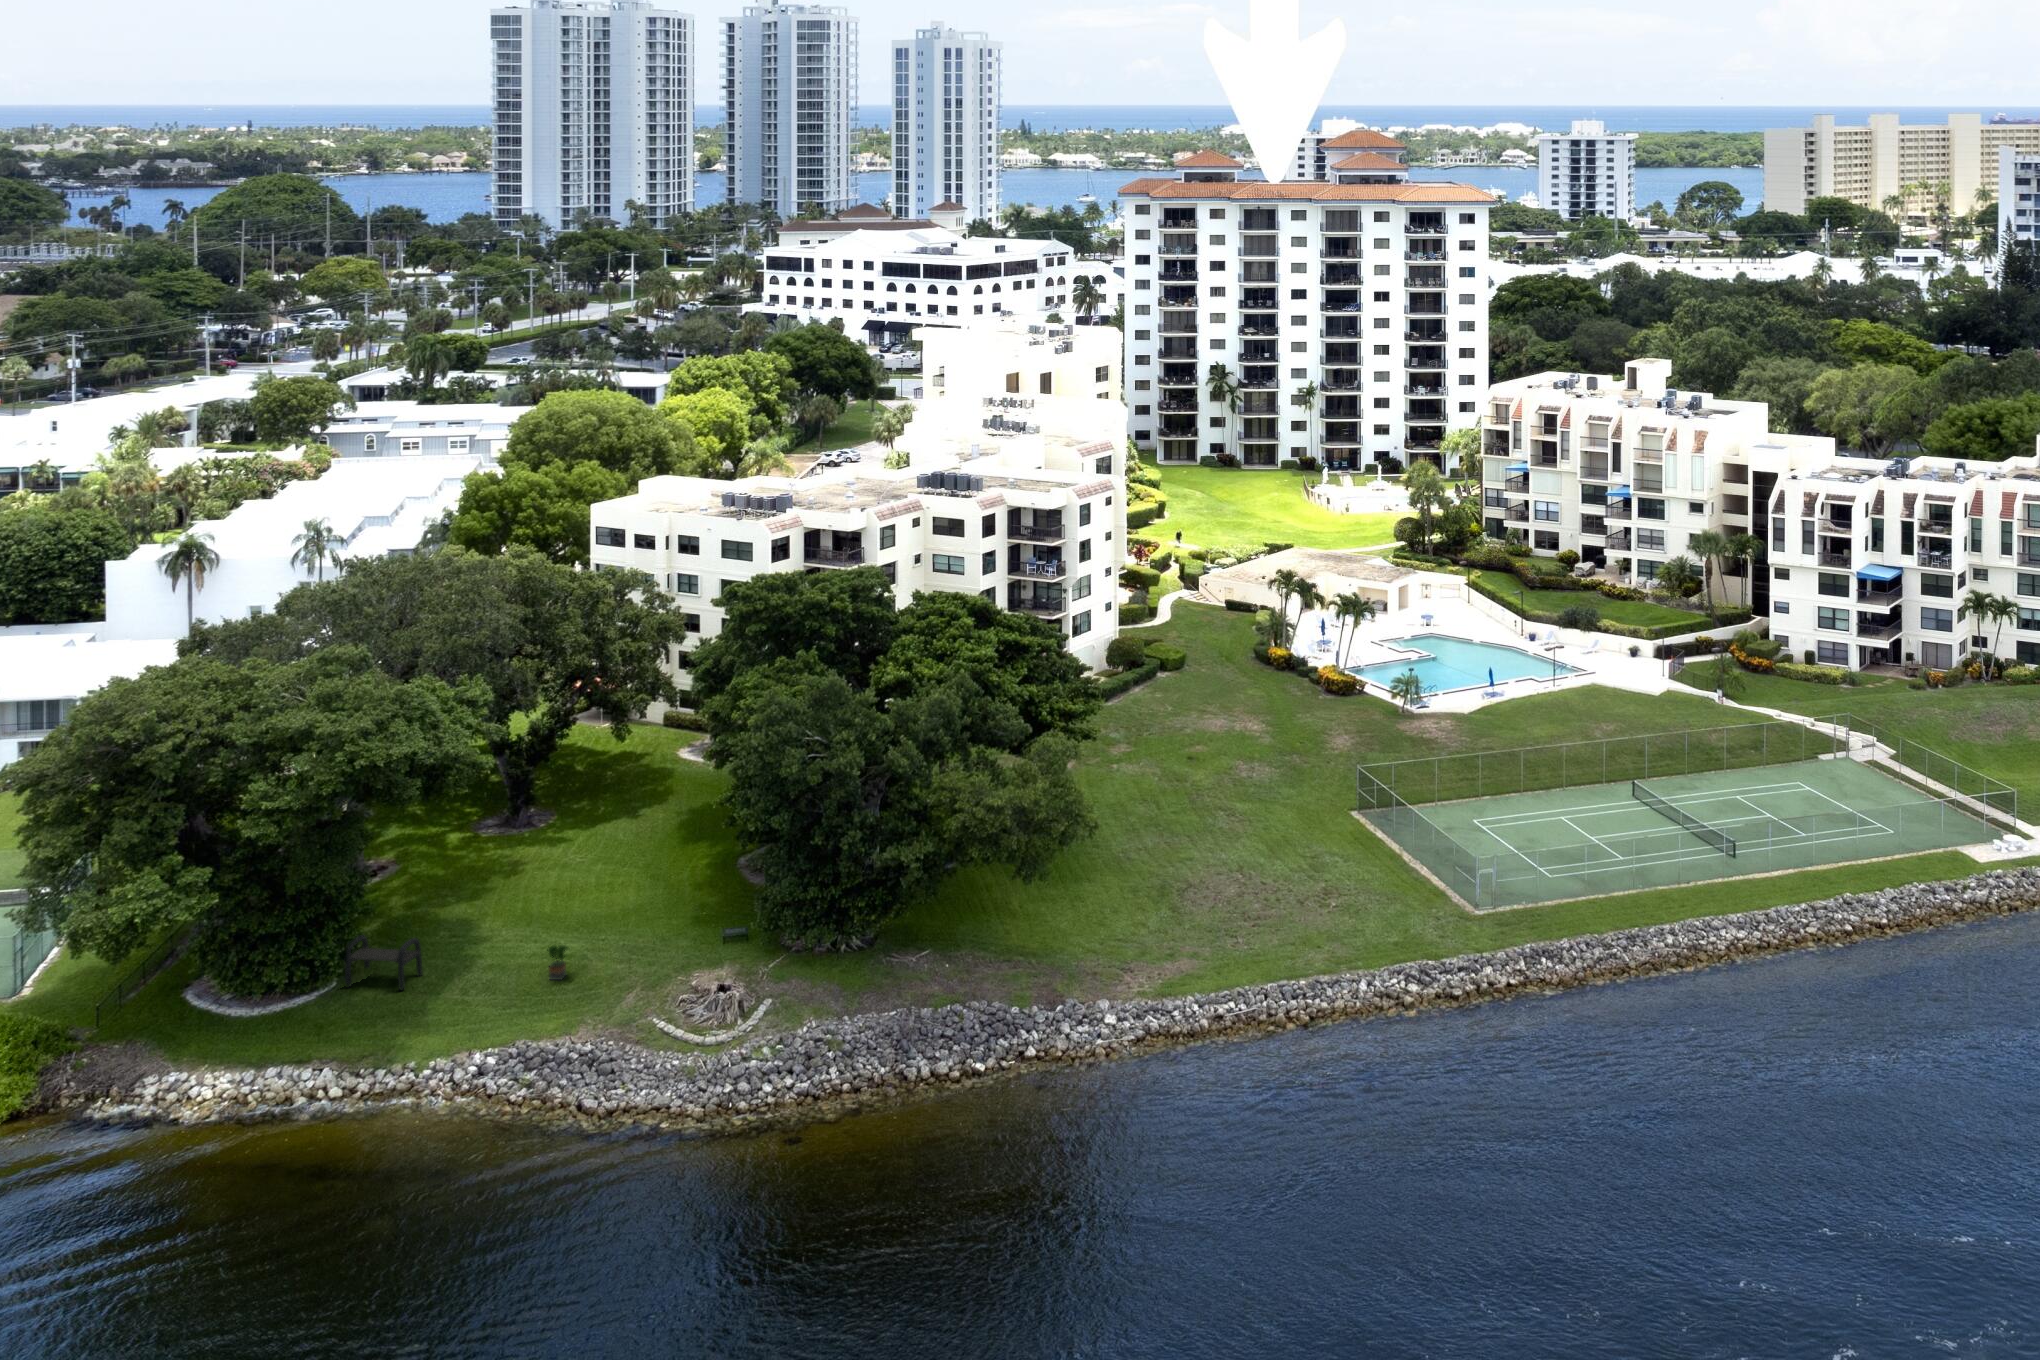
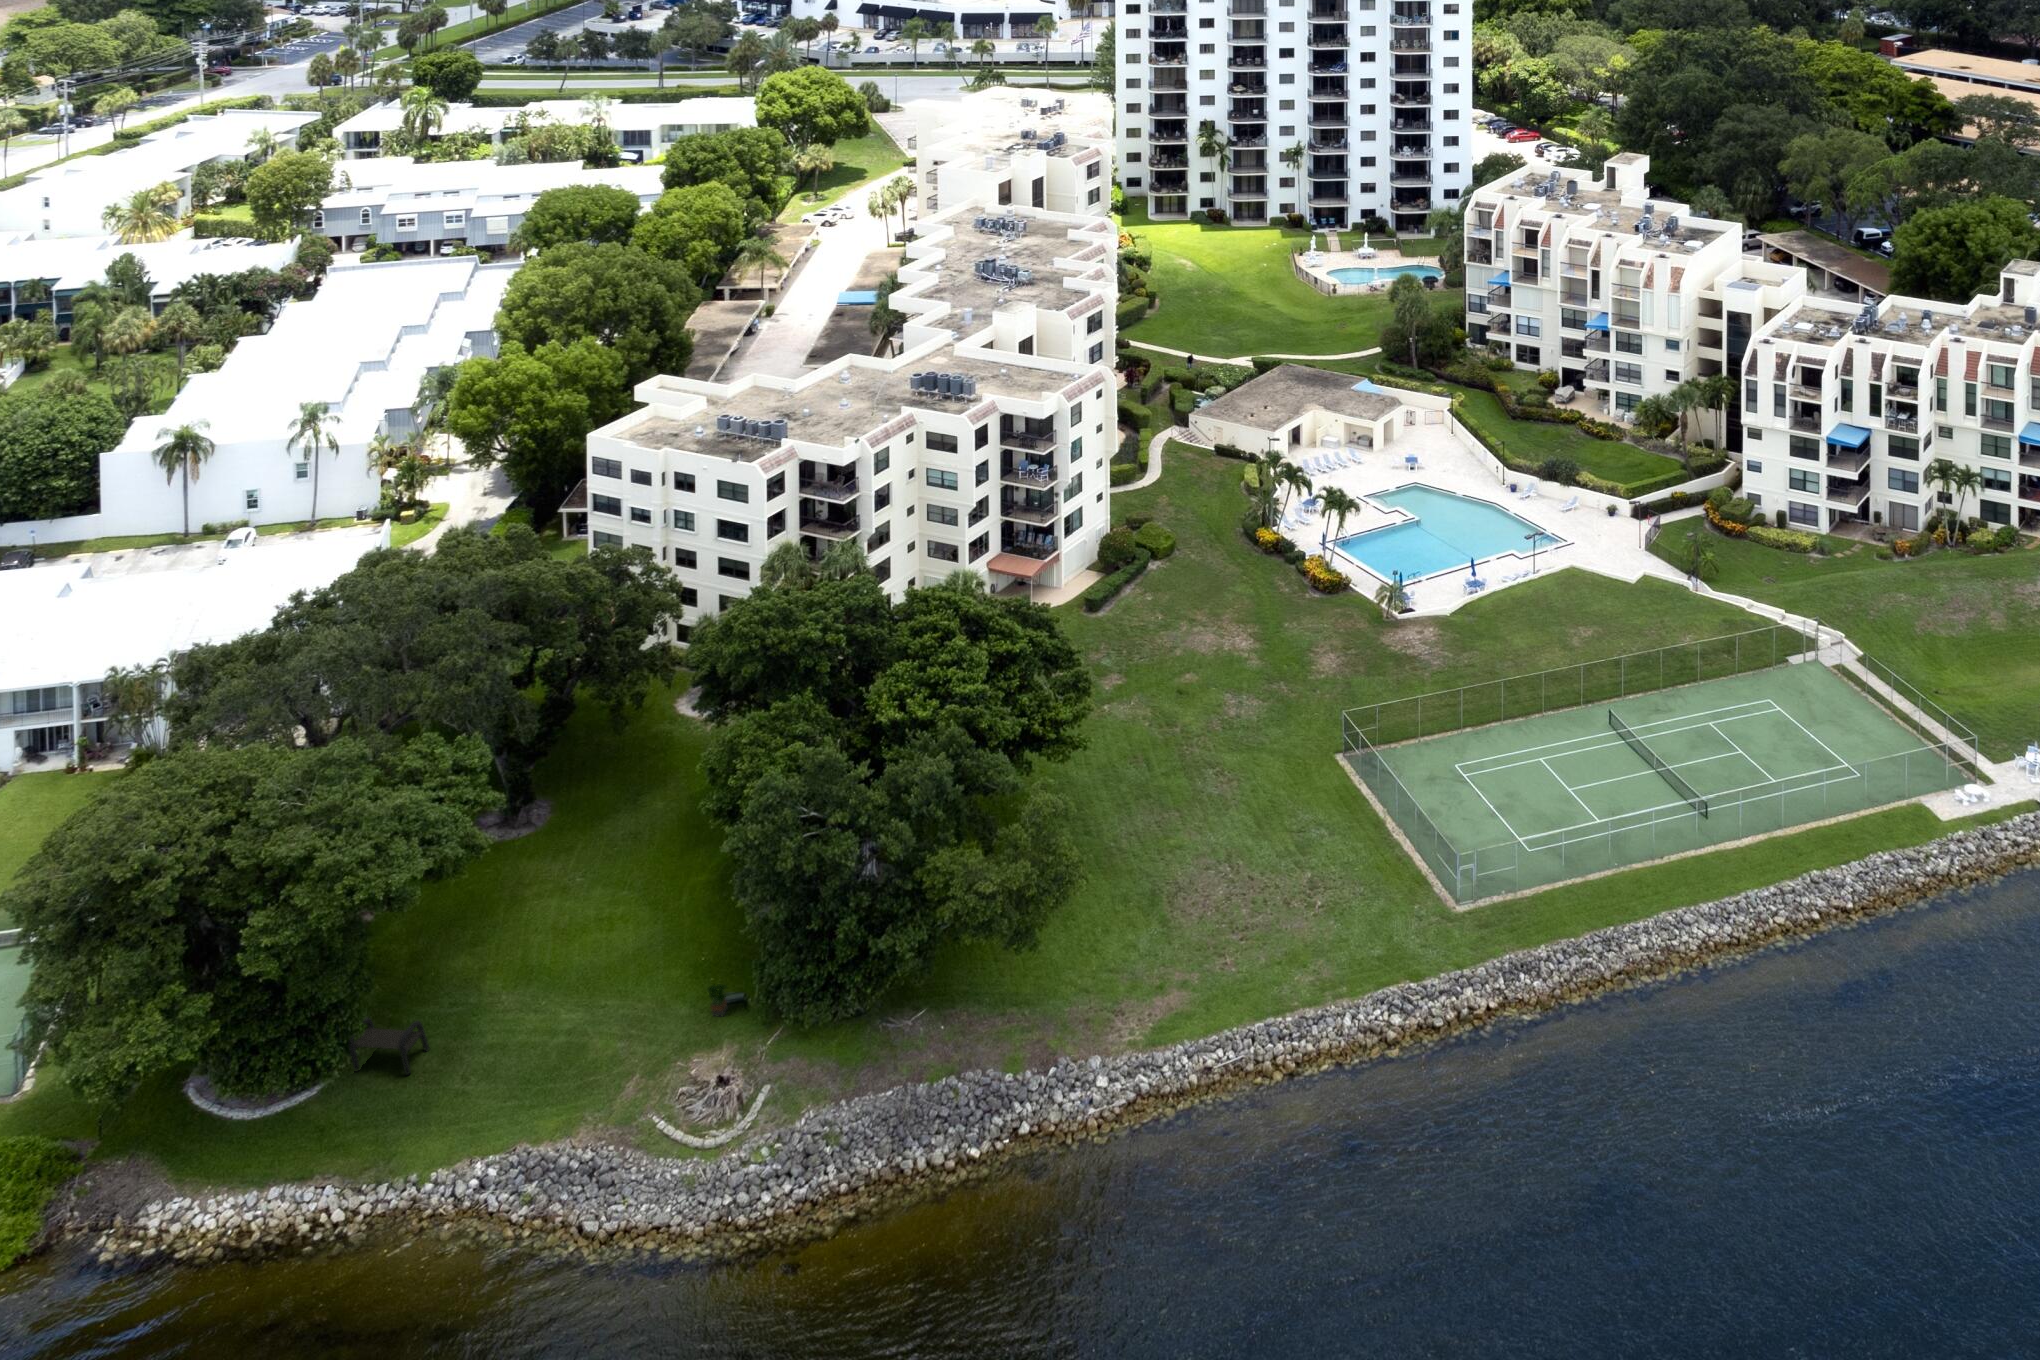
potted tree: present [547,945,567,980] -> present [708,984,728,1016]

